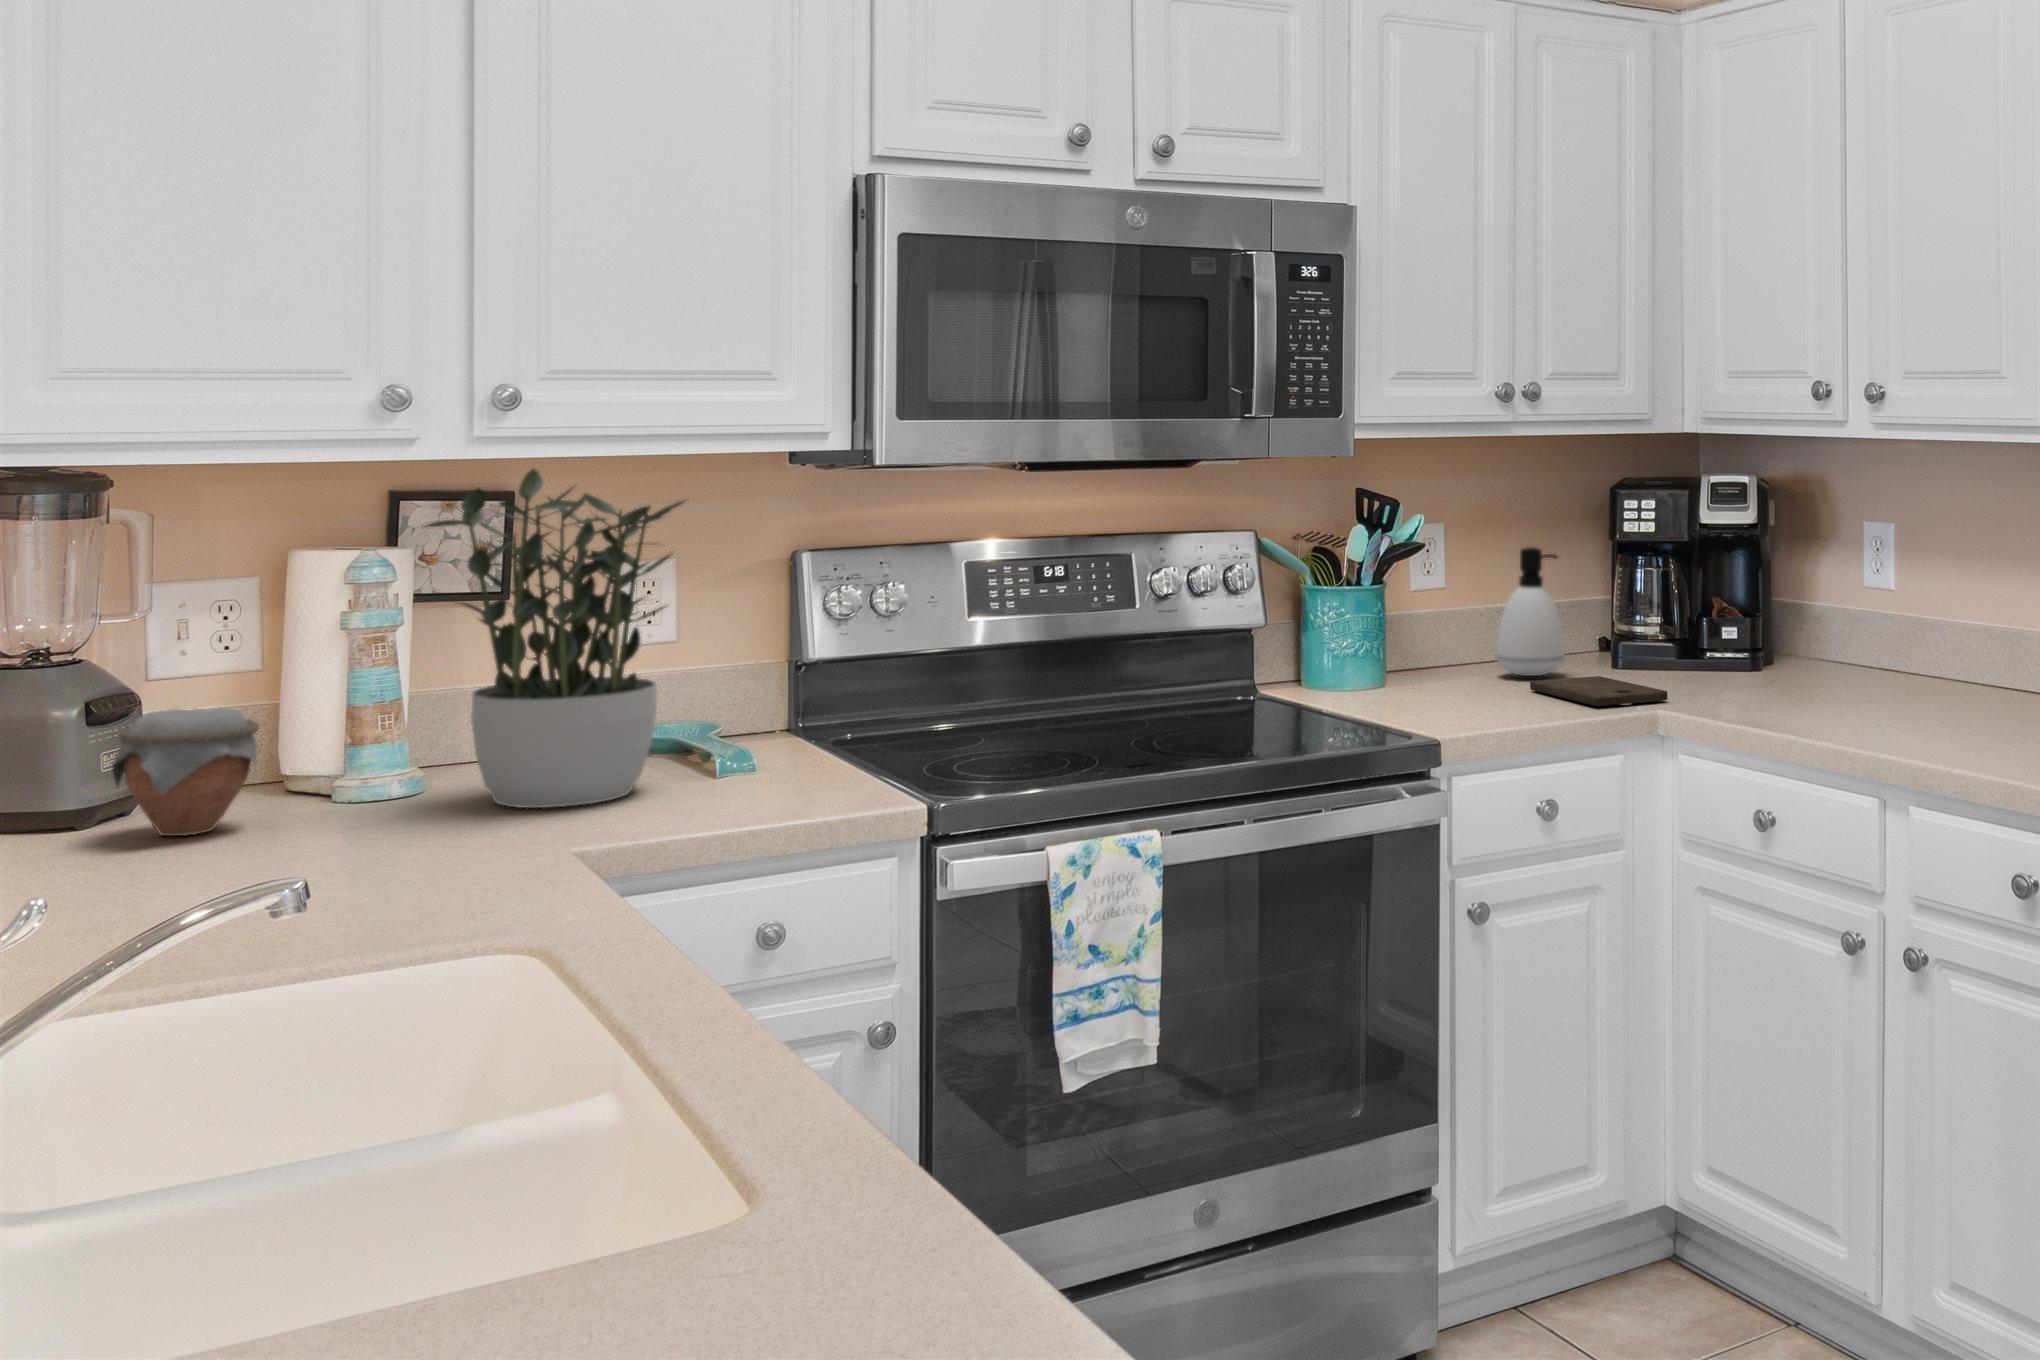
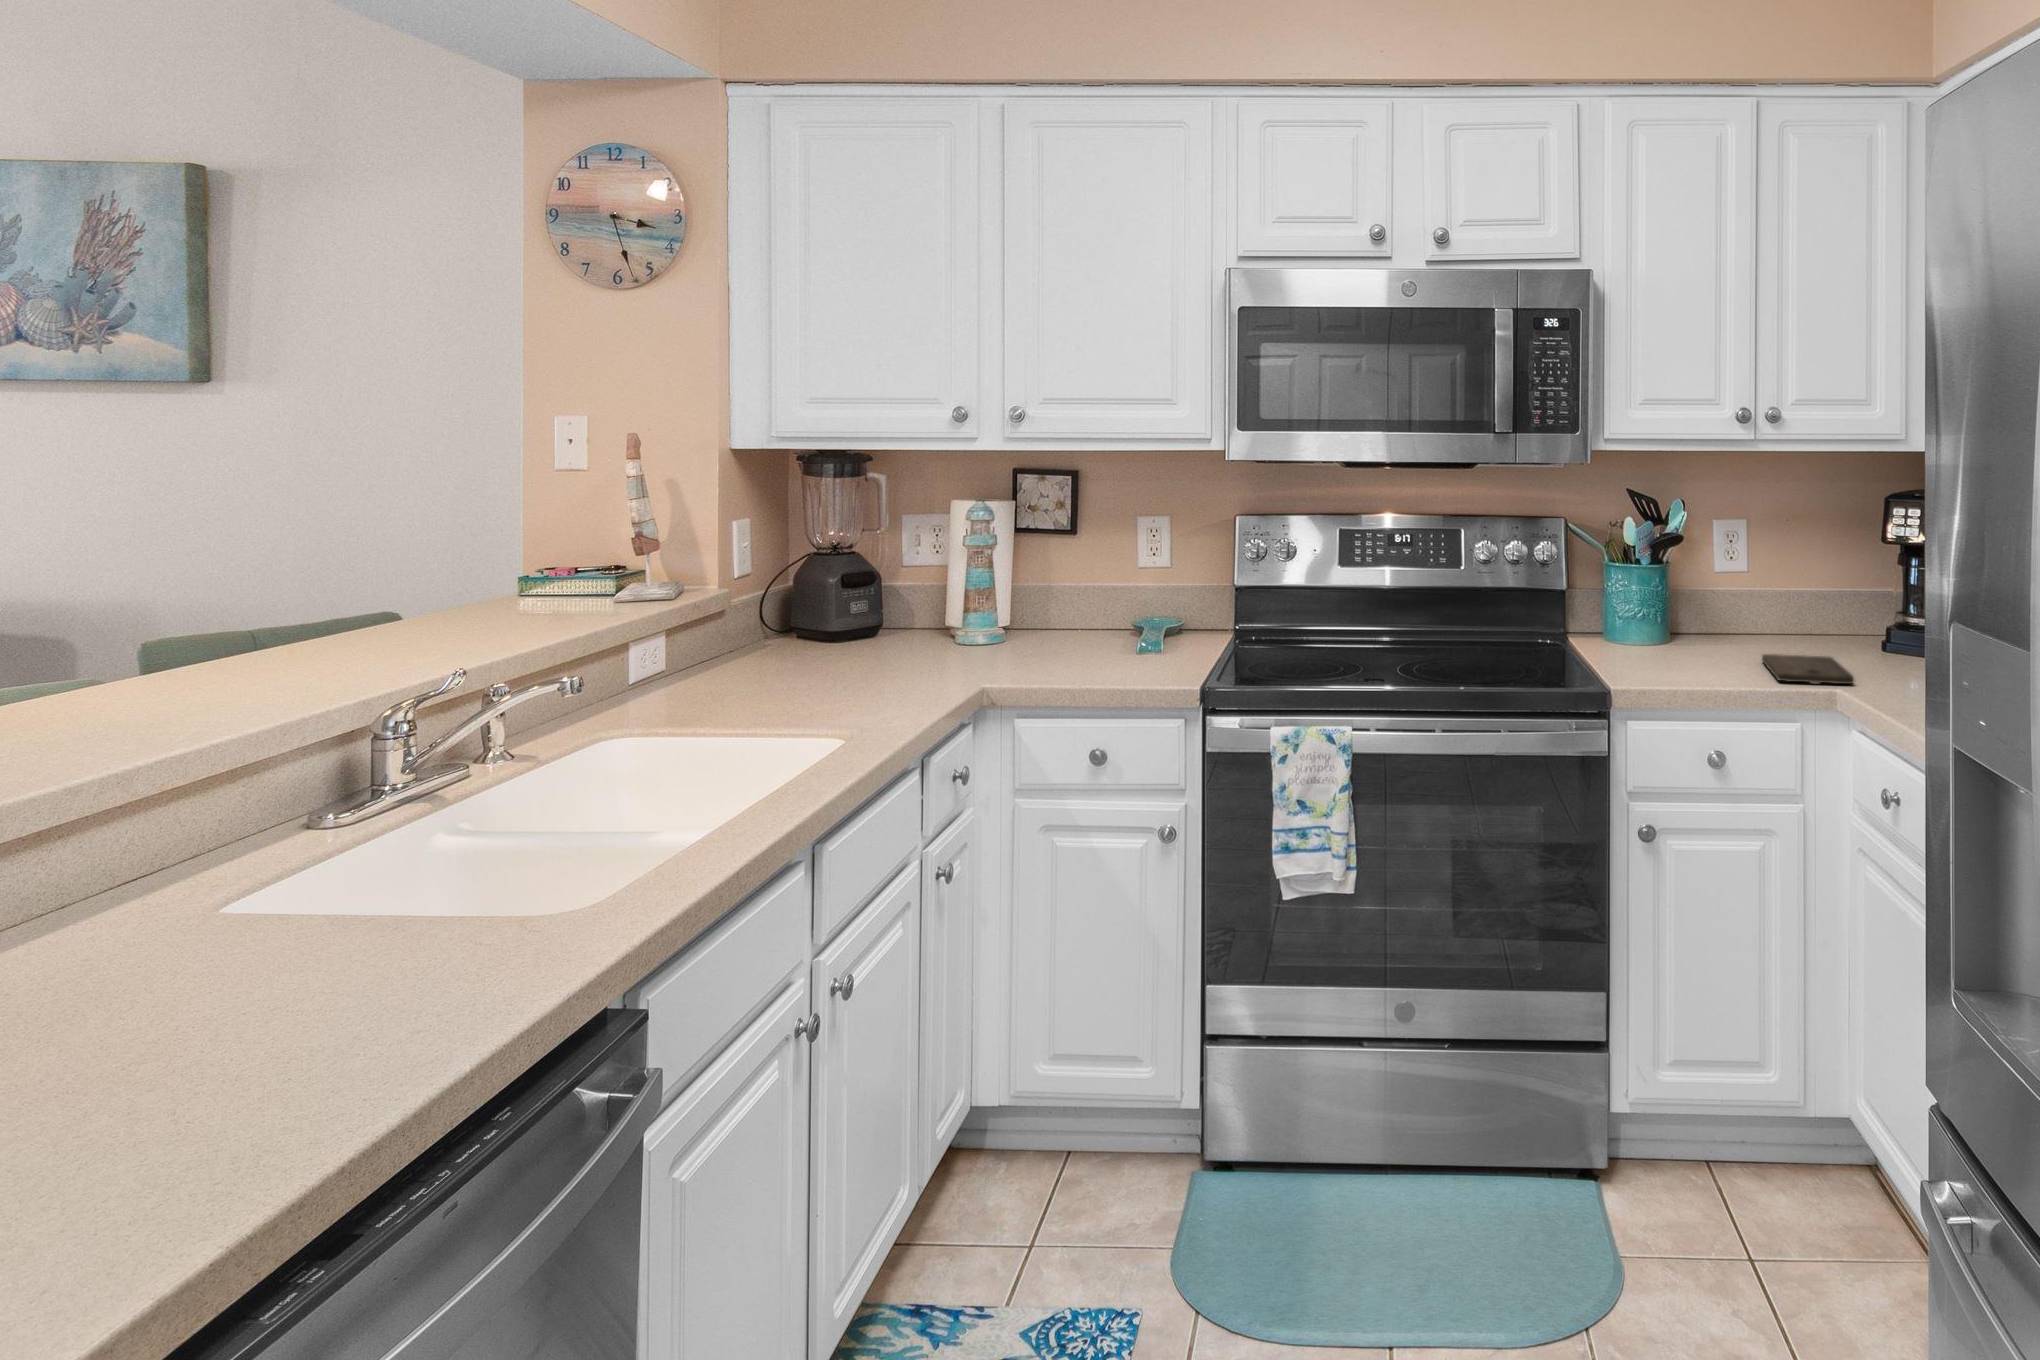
potted plant: present [426,469,684,808] -> none [976,458,1124,659]
soap dispenser: present [1496,547,1565,676] -> none [1763,544,1822,650]
jar: present [112,707,259,836] -> none [840,582,913,650]

